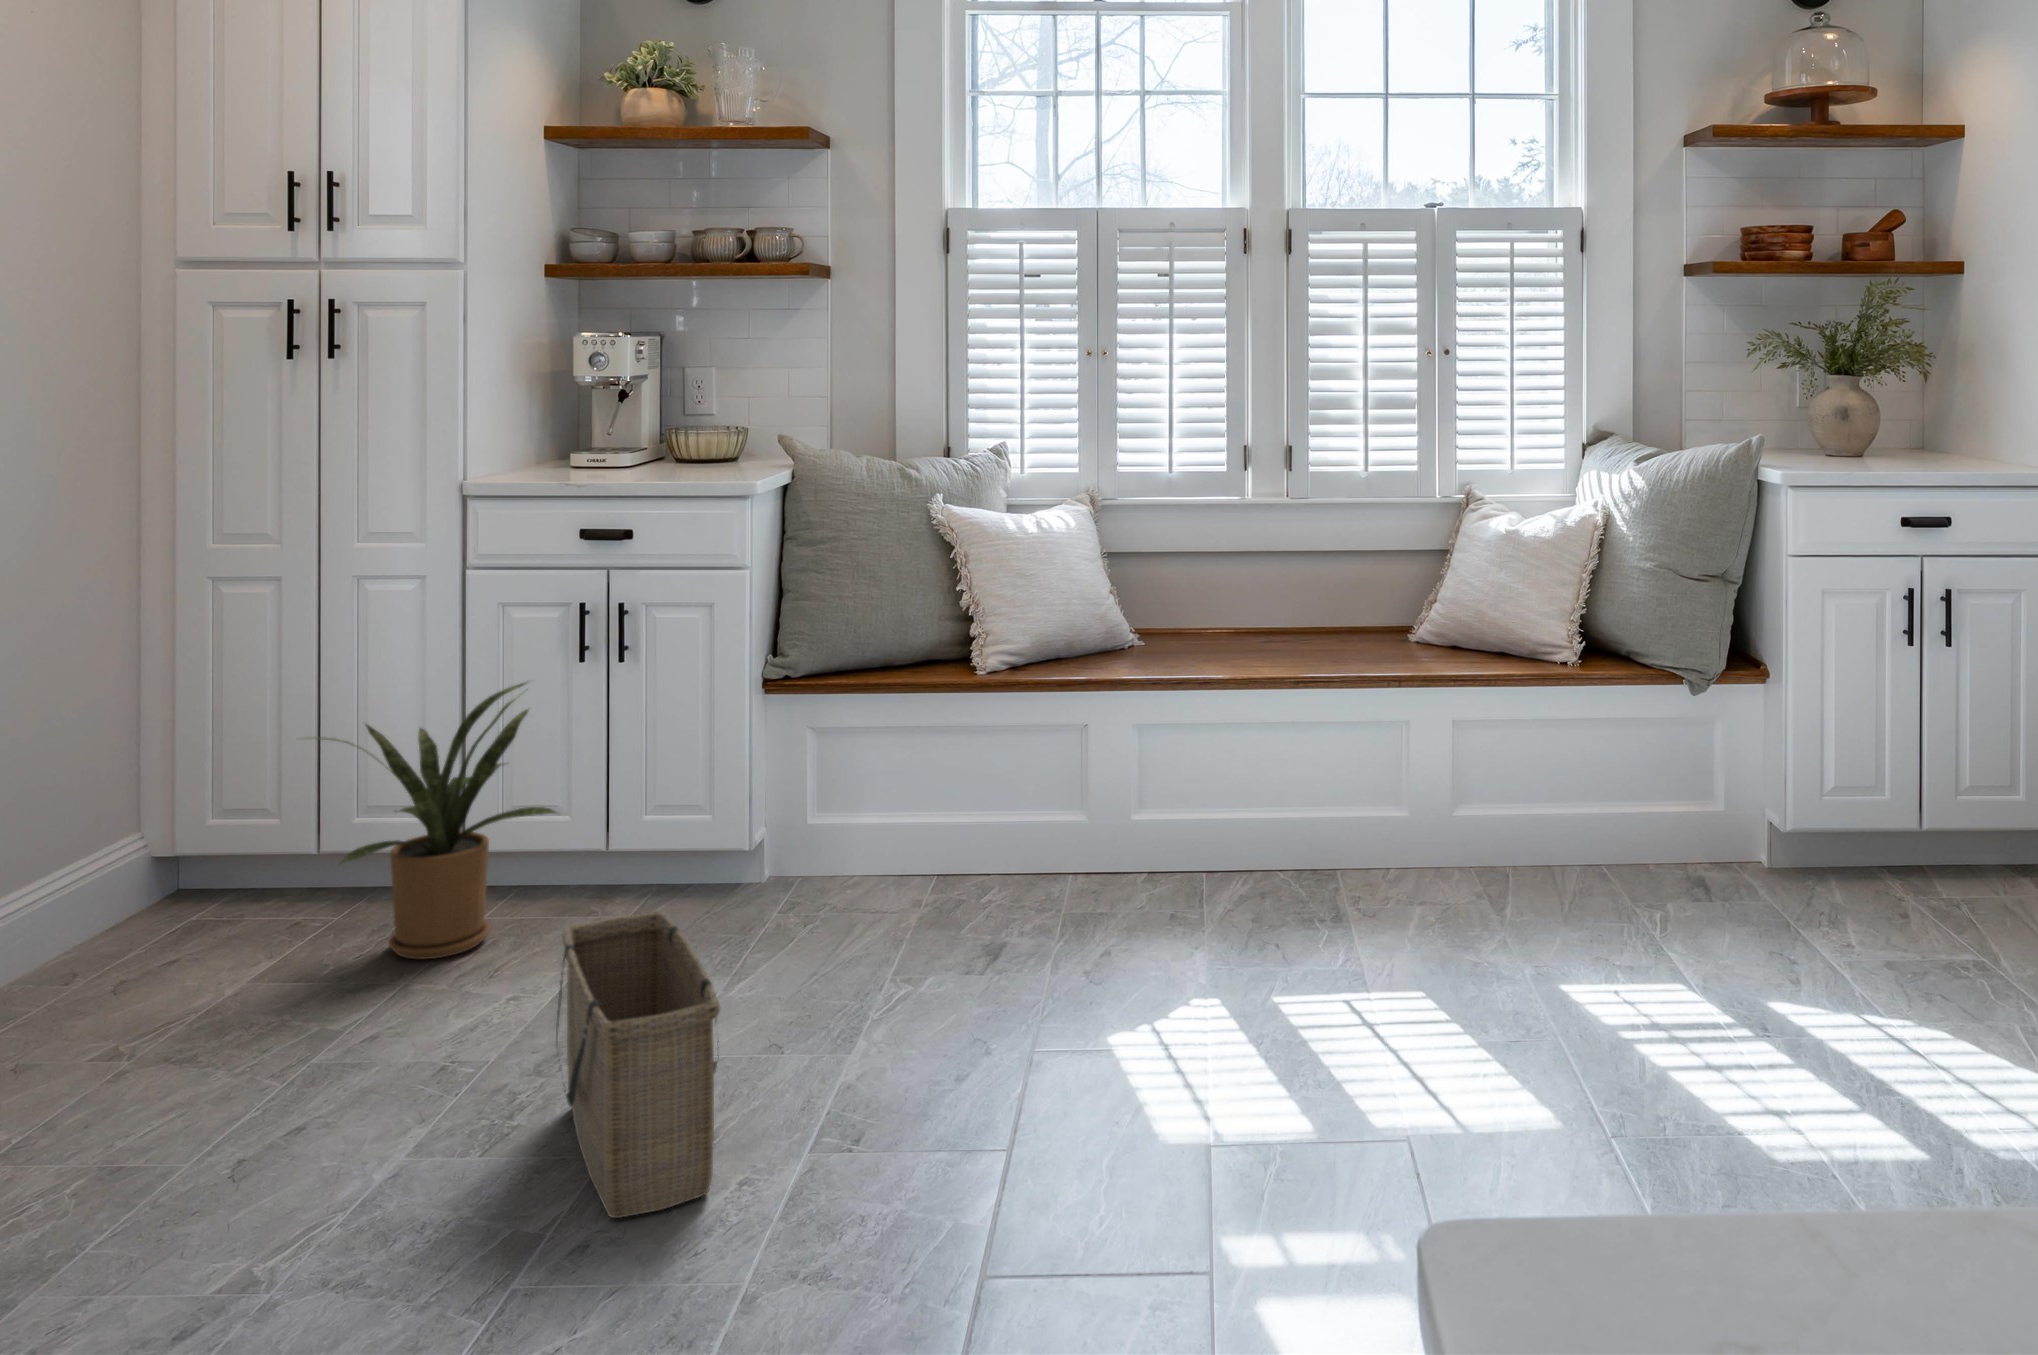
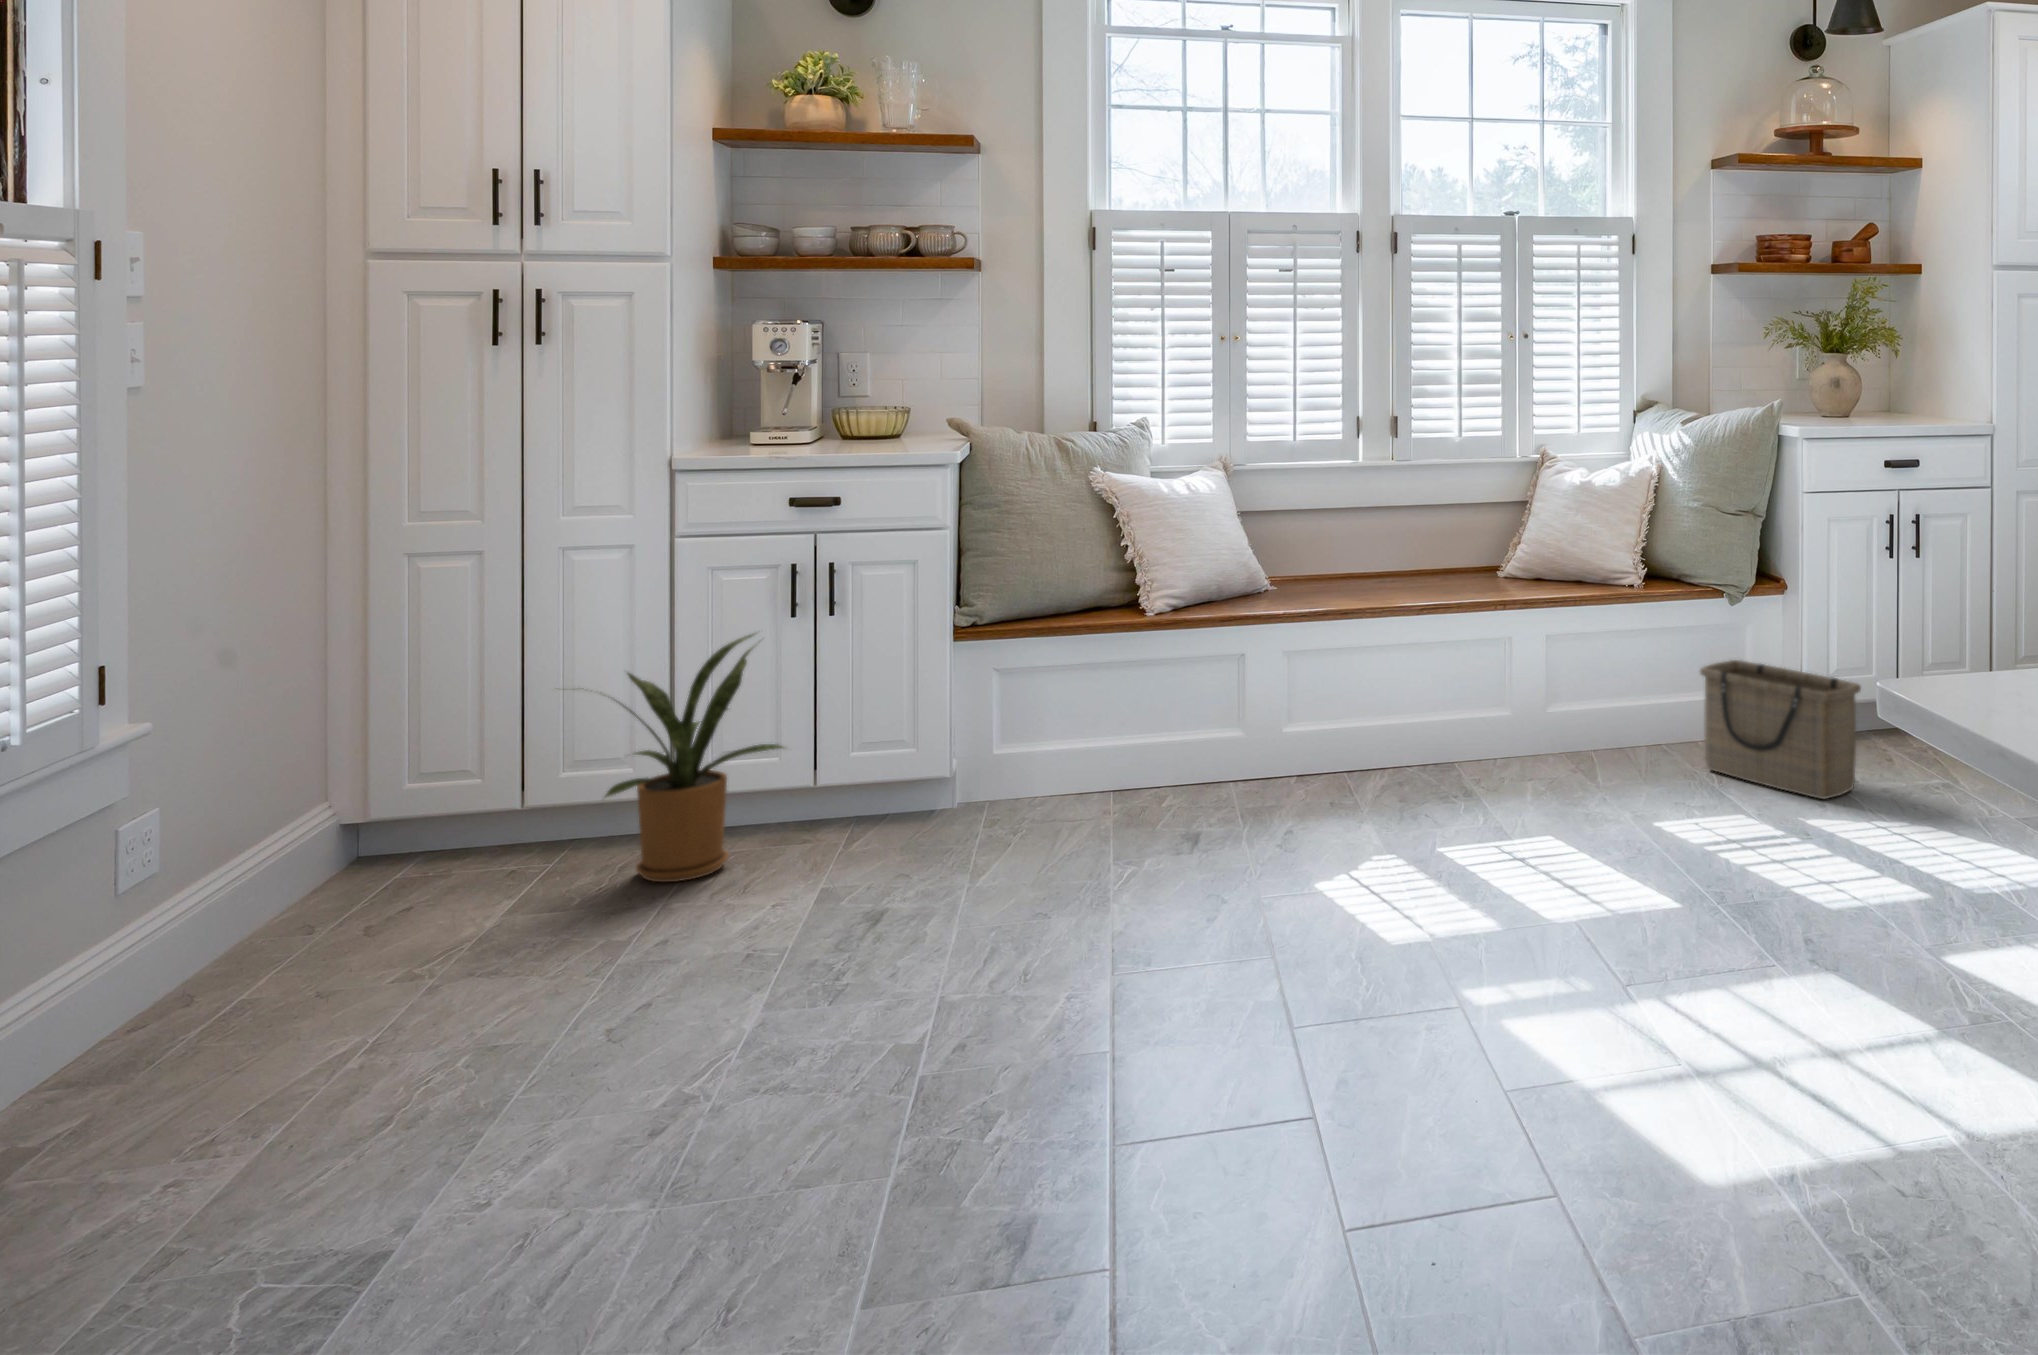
basket: present [556,912,720,1218] -> present [1700,660,1861,799]

